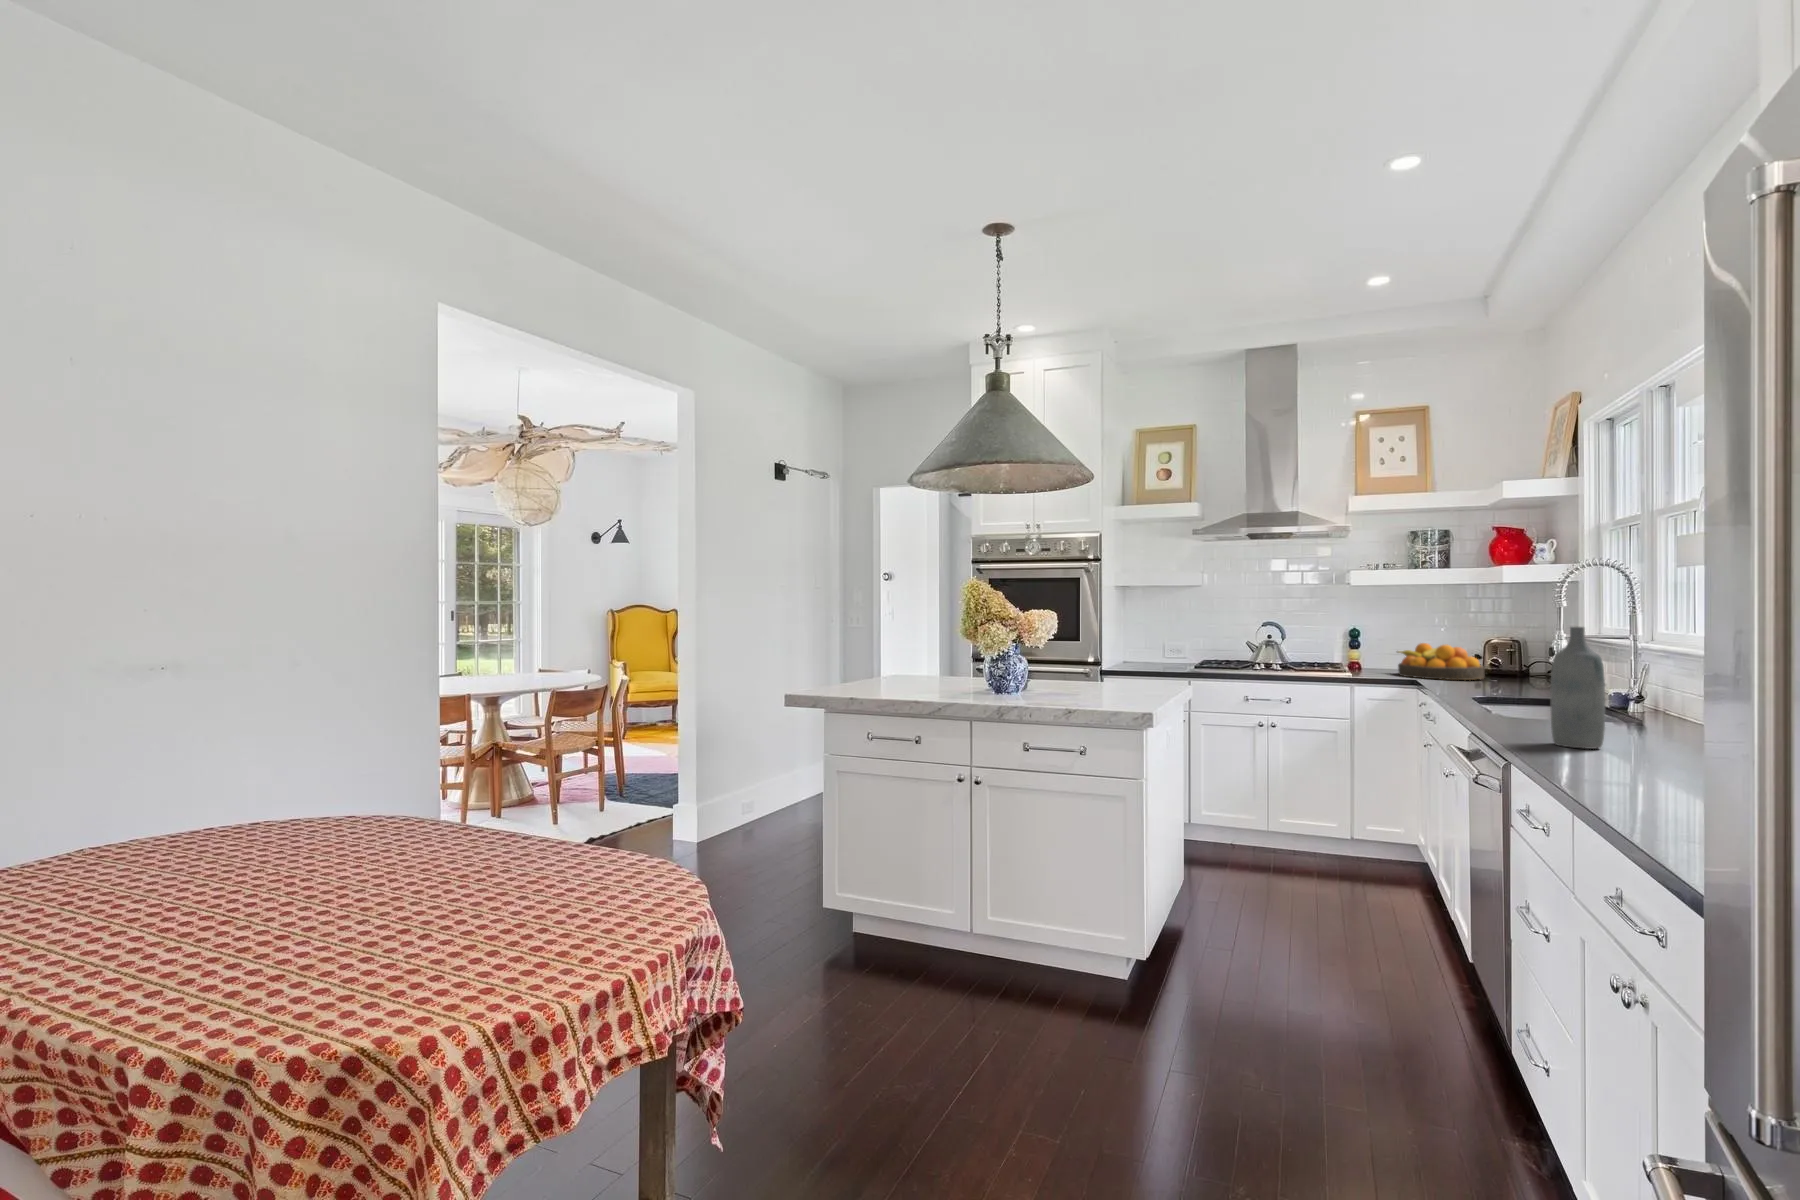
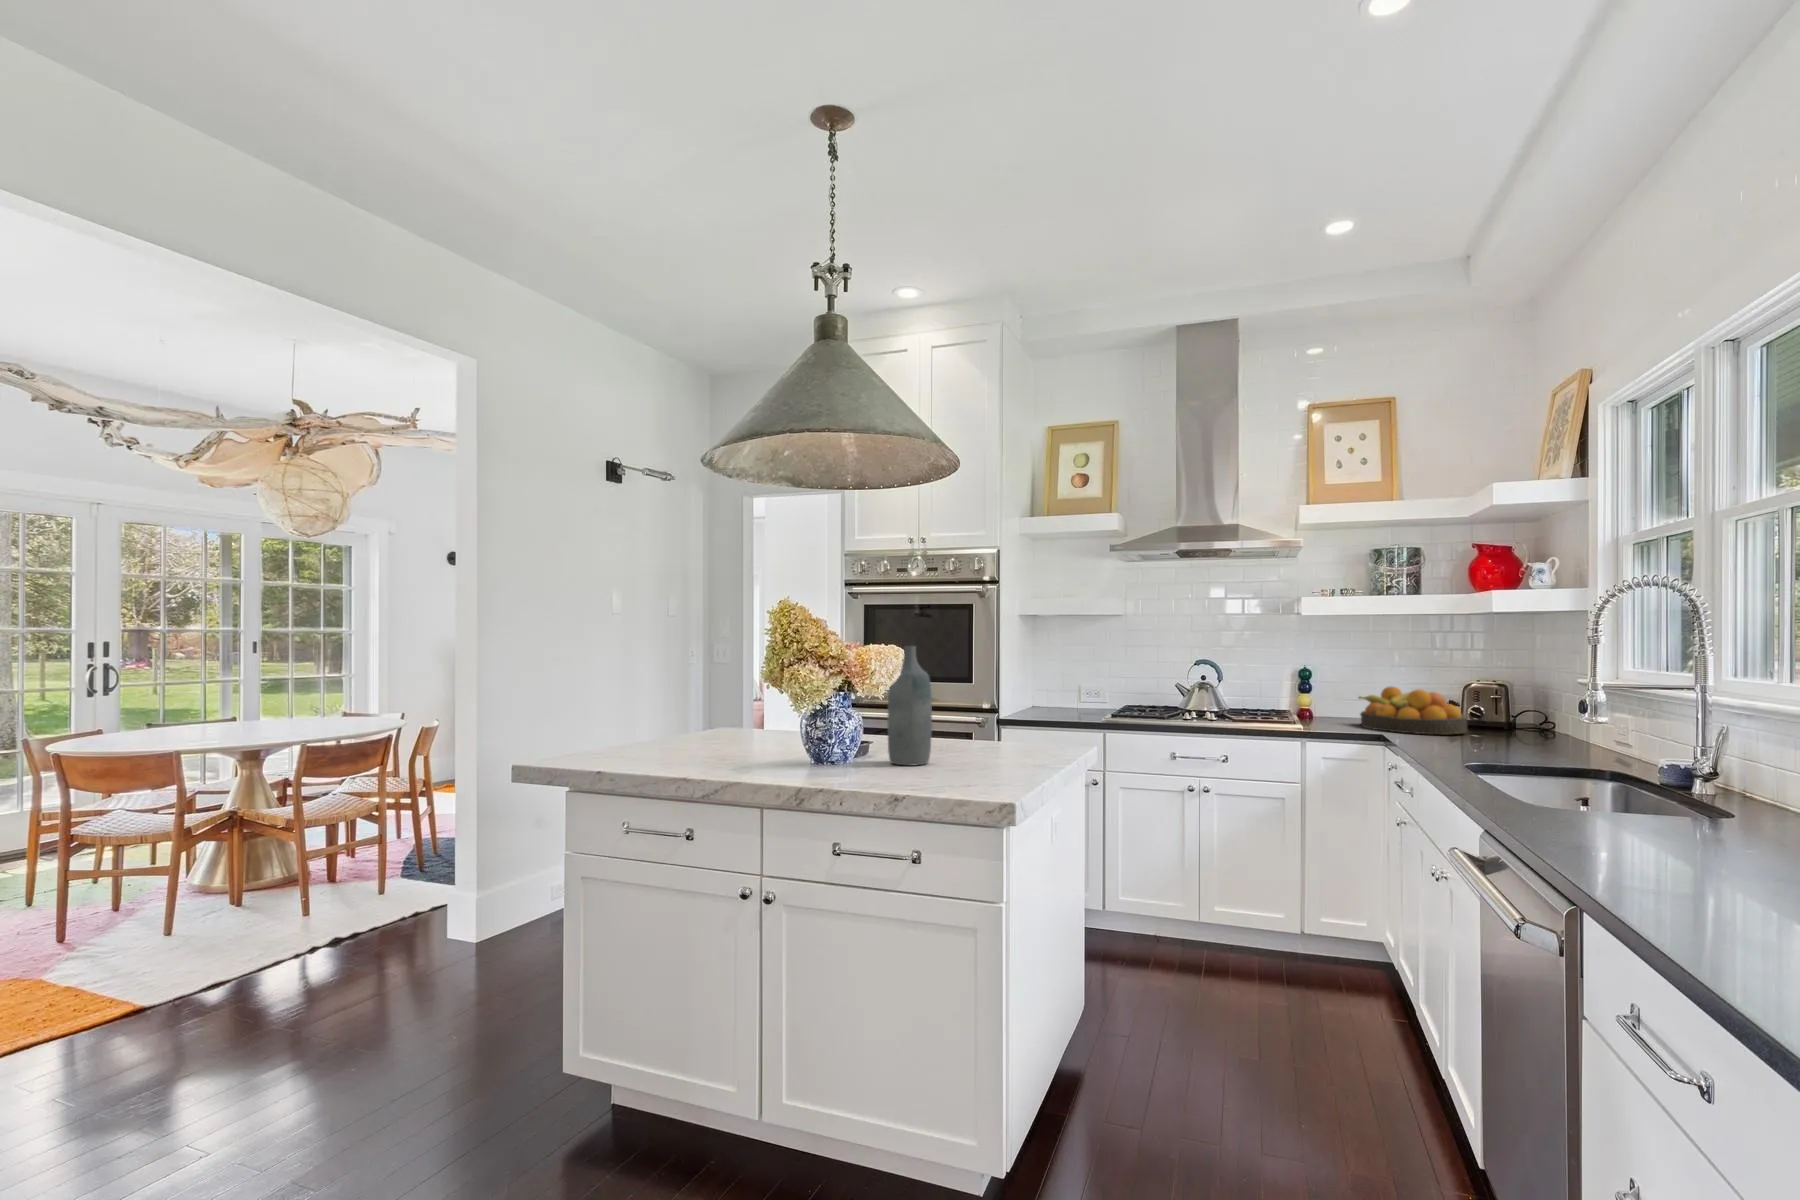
bottle: present [1550,627,1605,749] -> present [888,646,932,766]

